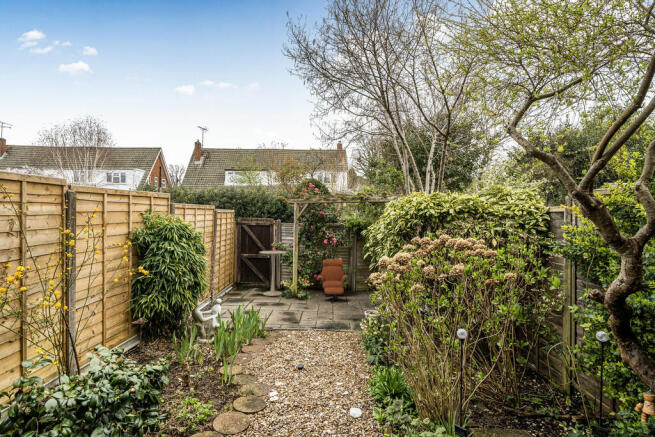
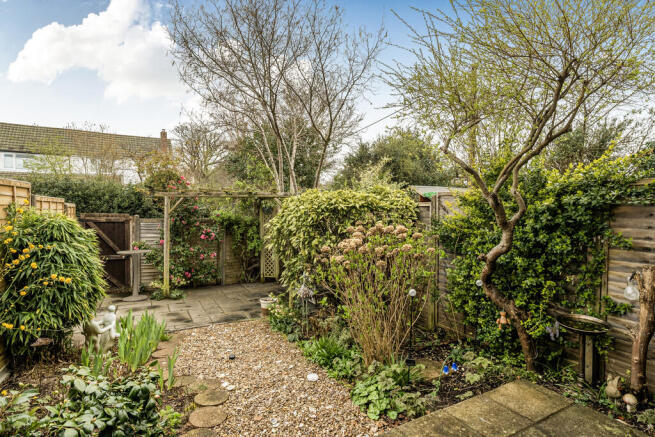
lounge chair: present [318,259,348,303] -> none [190,255,223,299]

